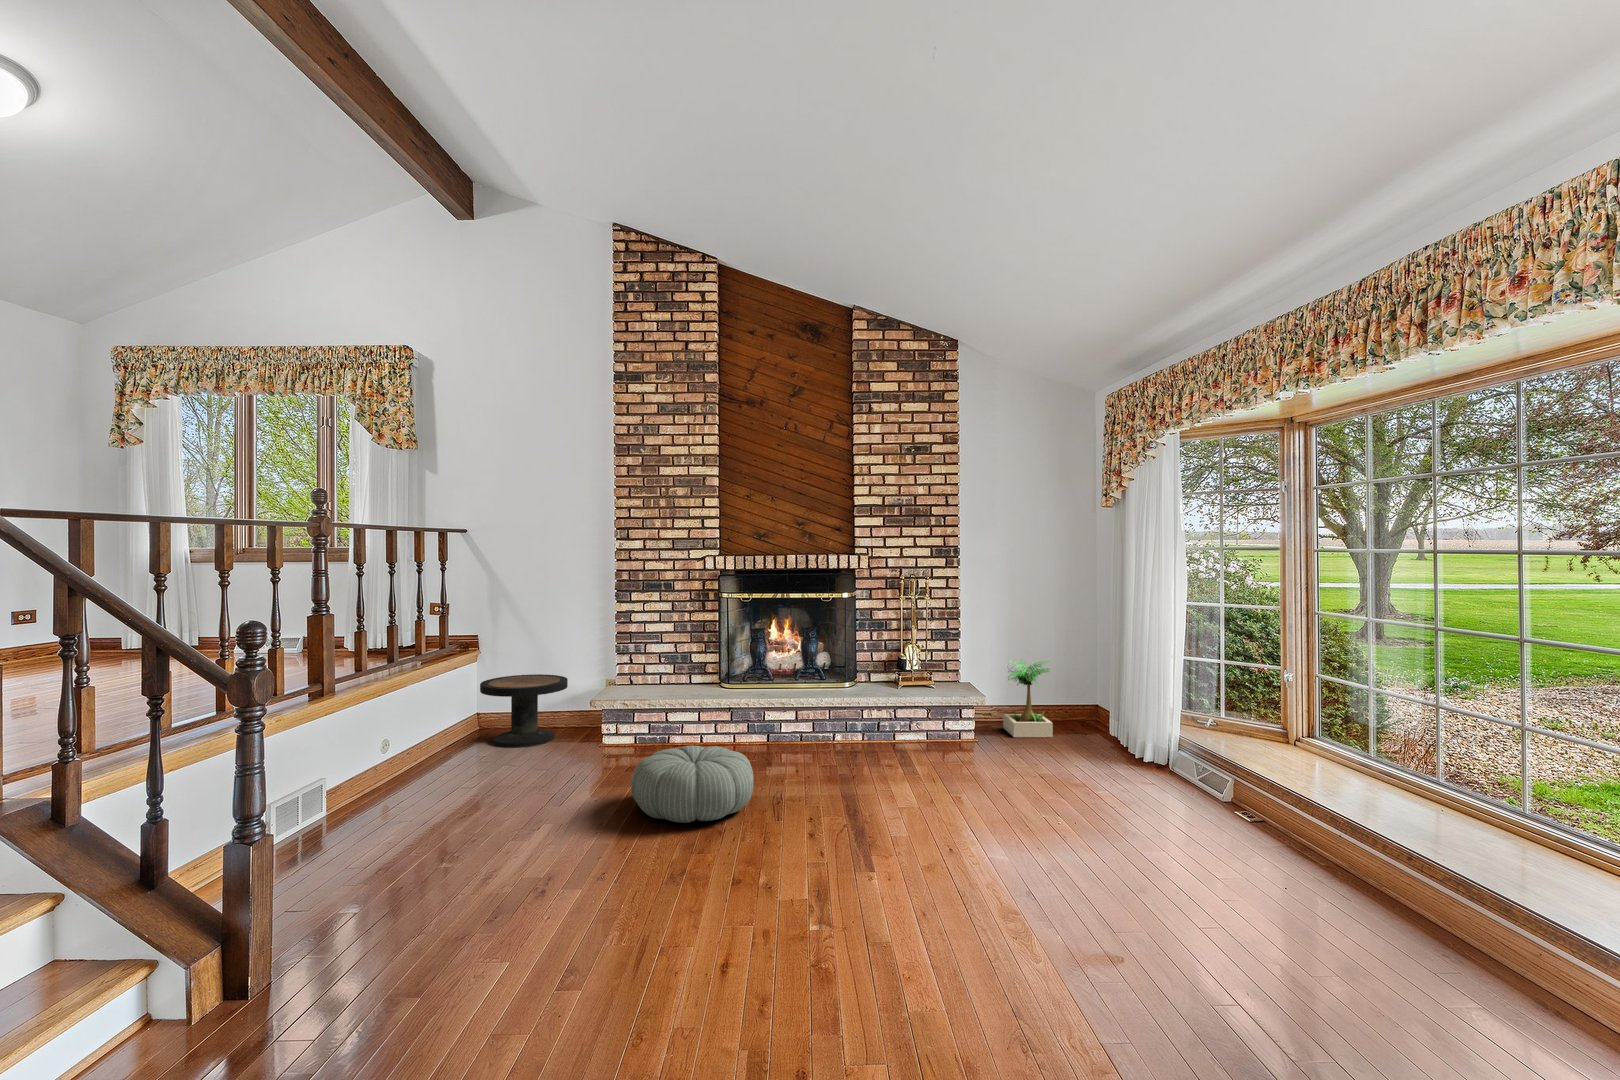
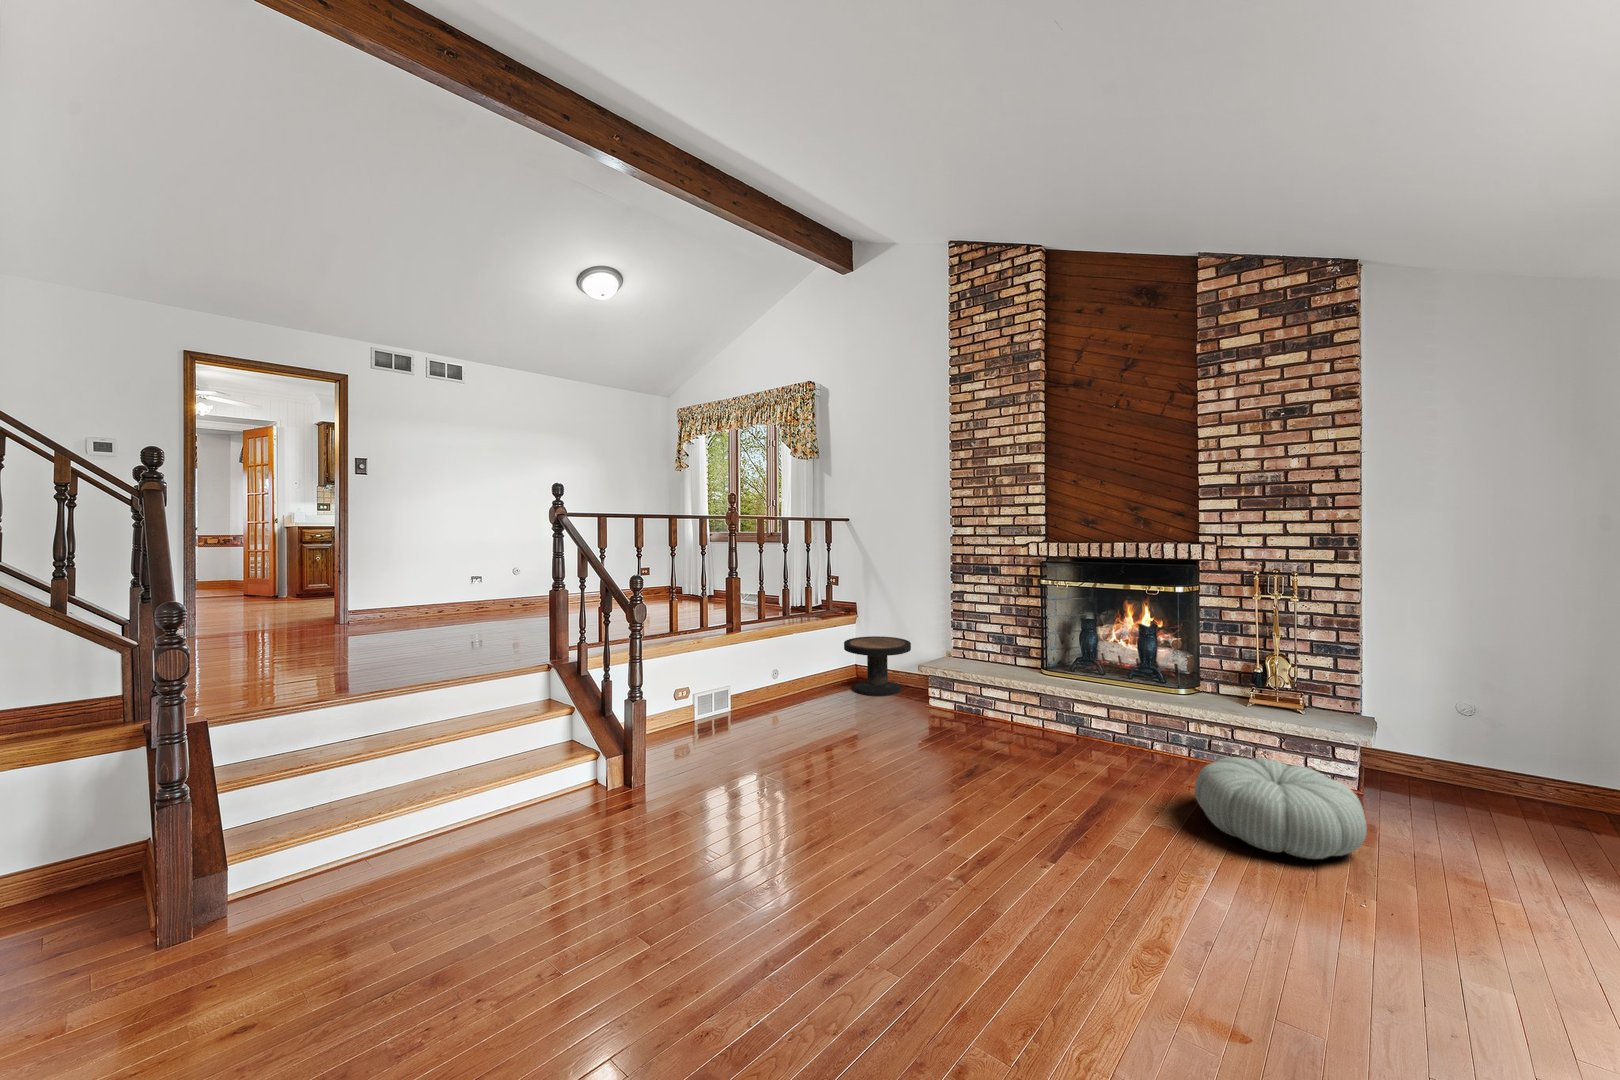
potted plant: present [1003,659,1053,737] -> none [1430,693,1547,820]
pouf: present [631,746,754,823] -> present [1195,757,1367,859]

